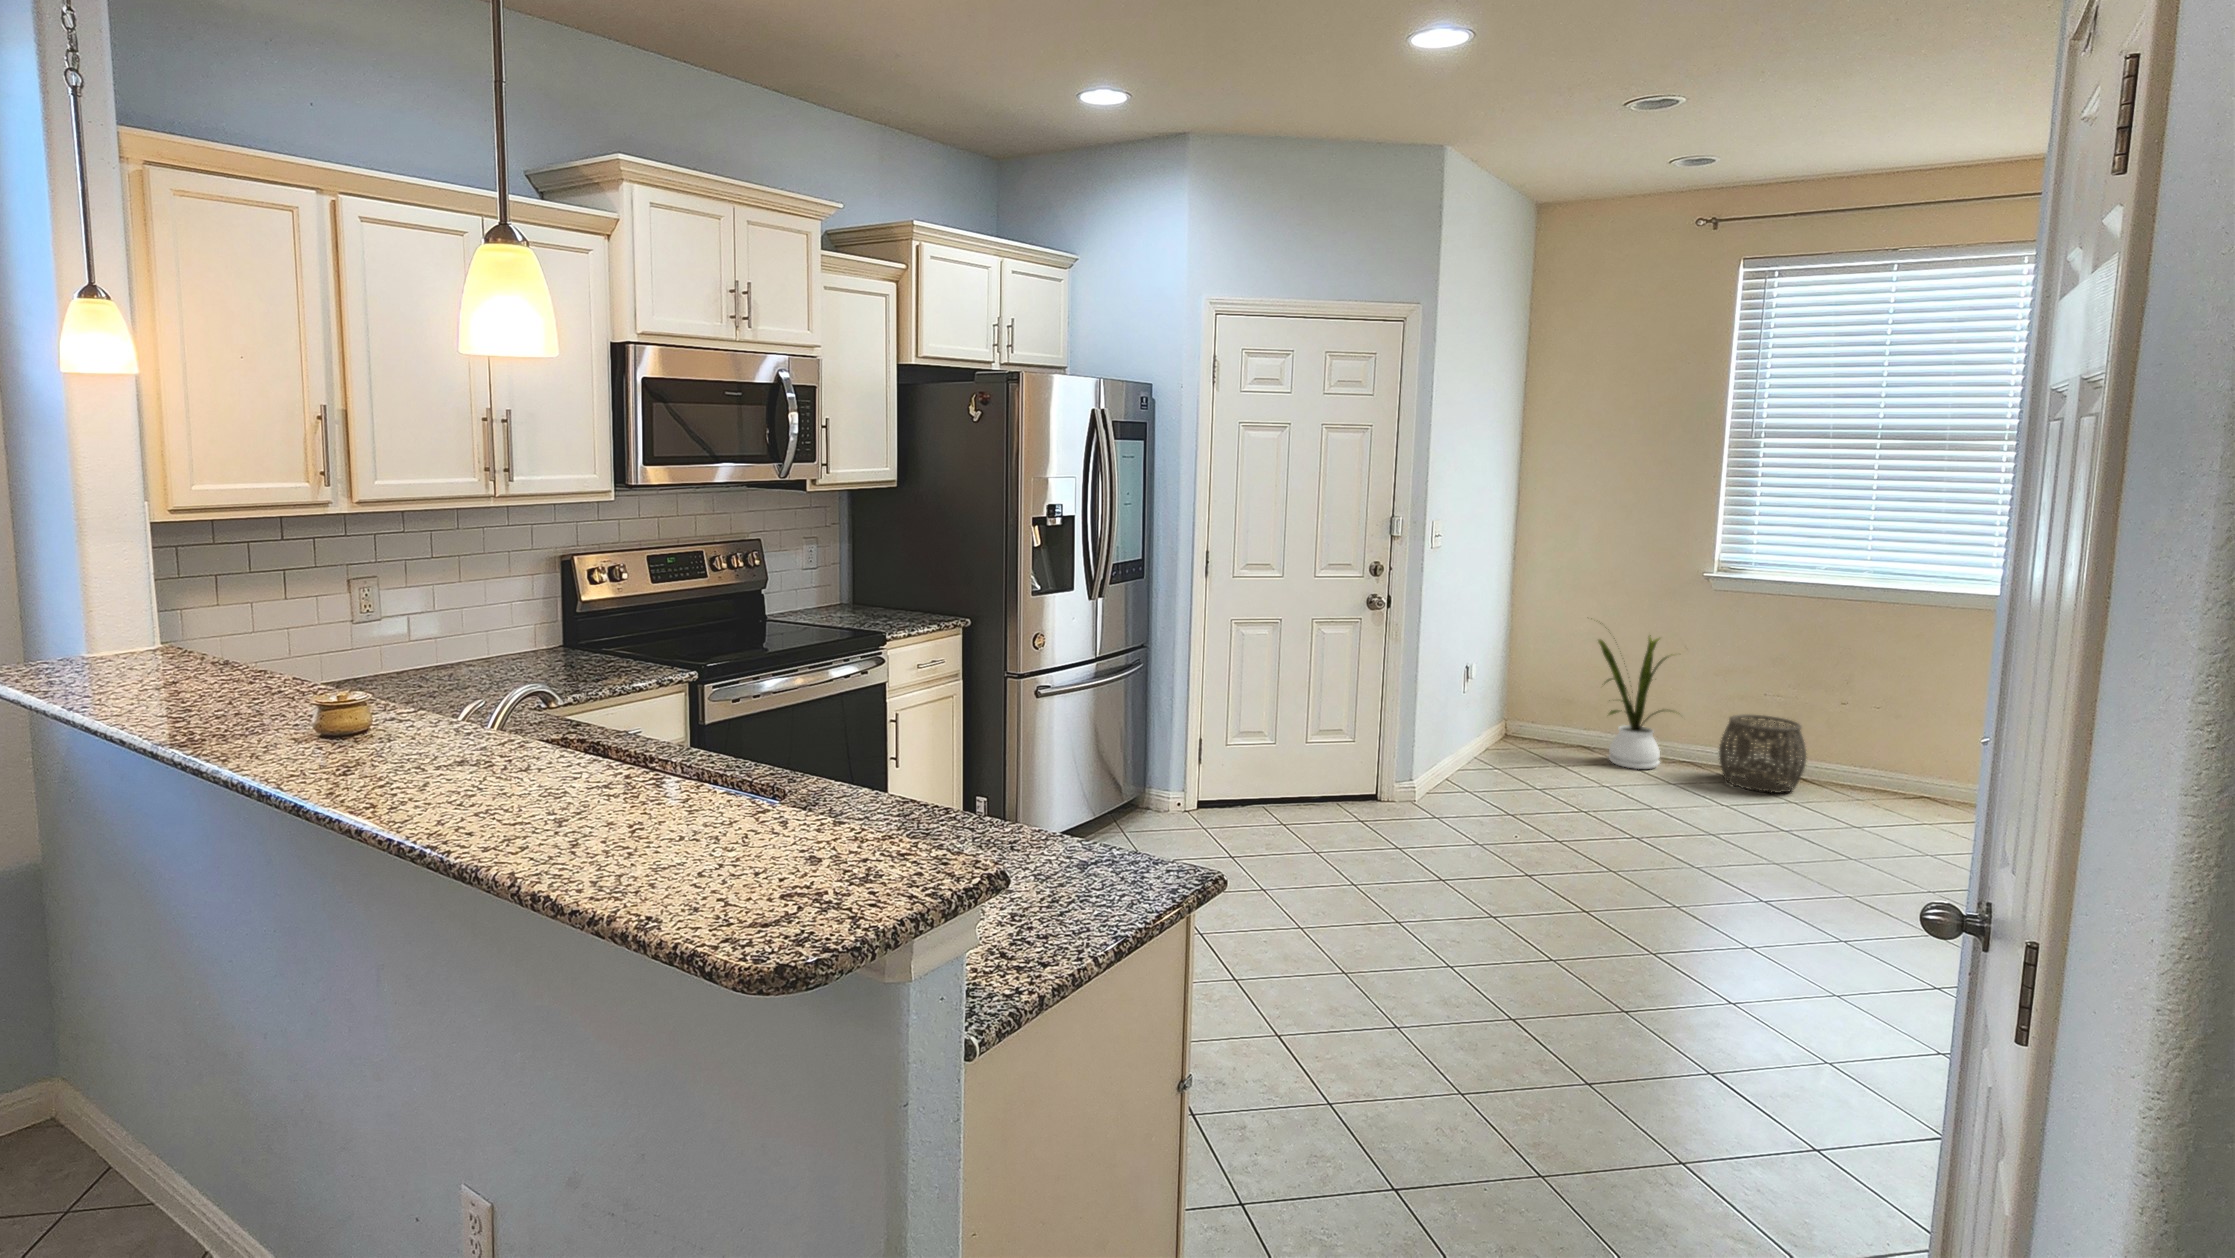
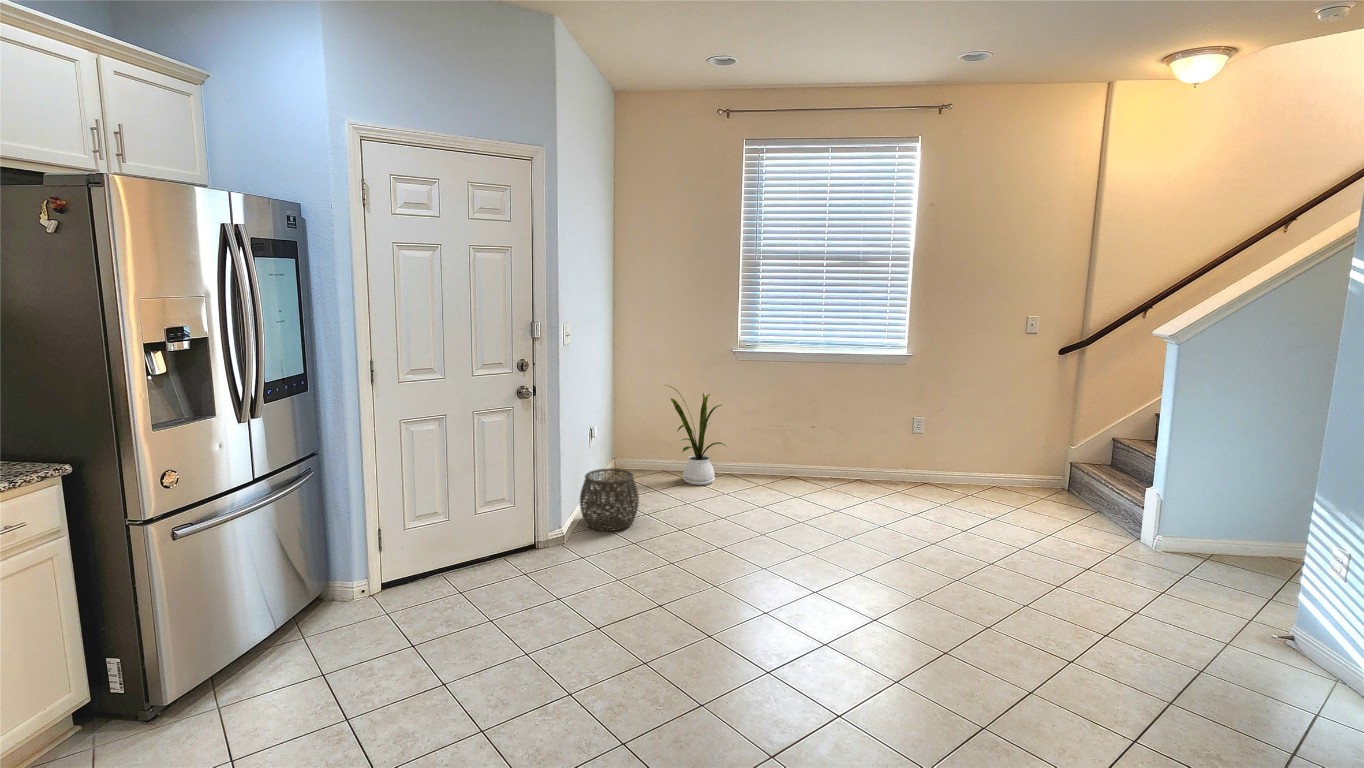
woven basket: present [1719,714,1807,793] -> present [580,468,639,531]

